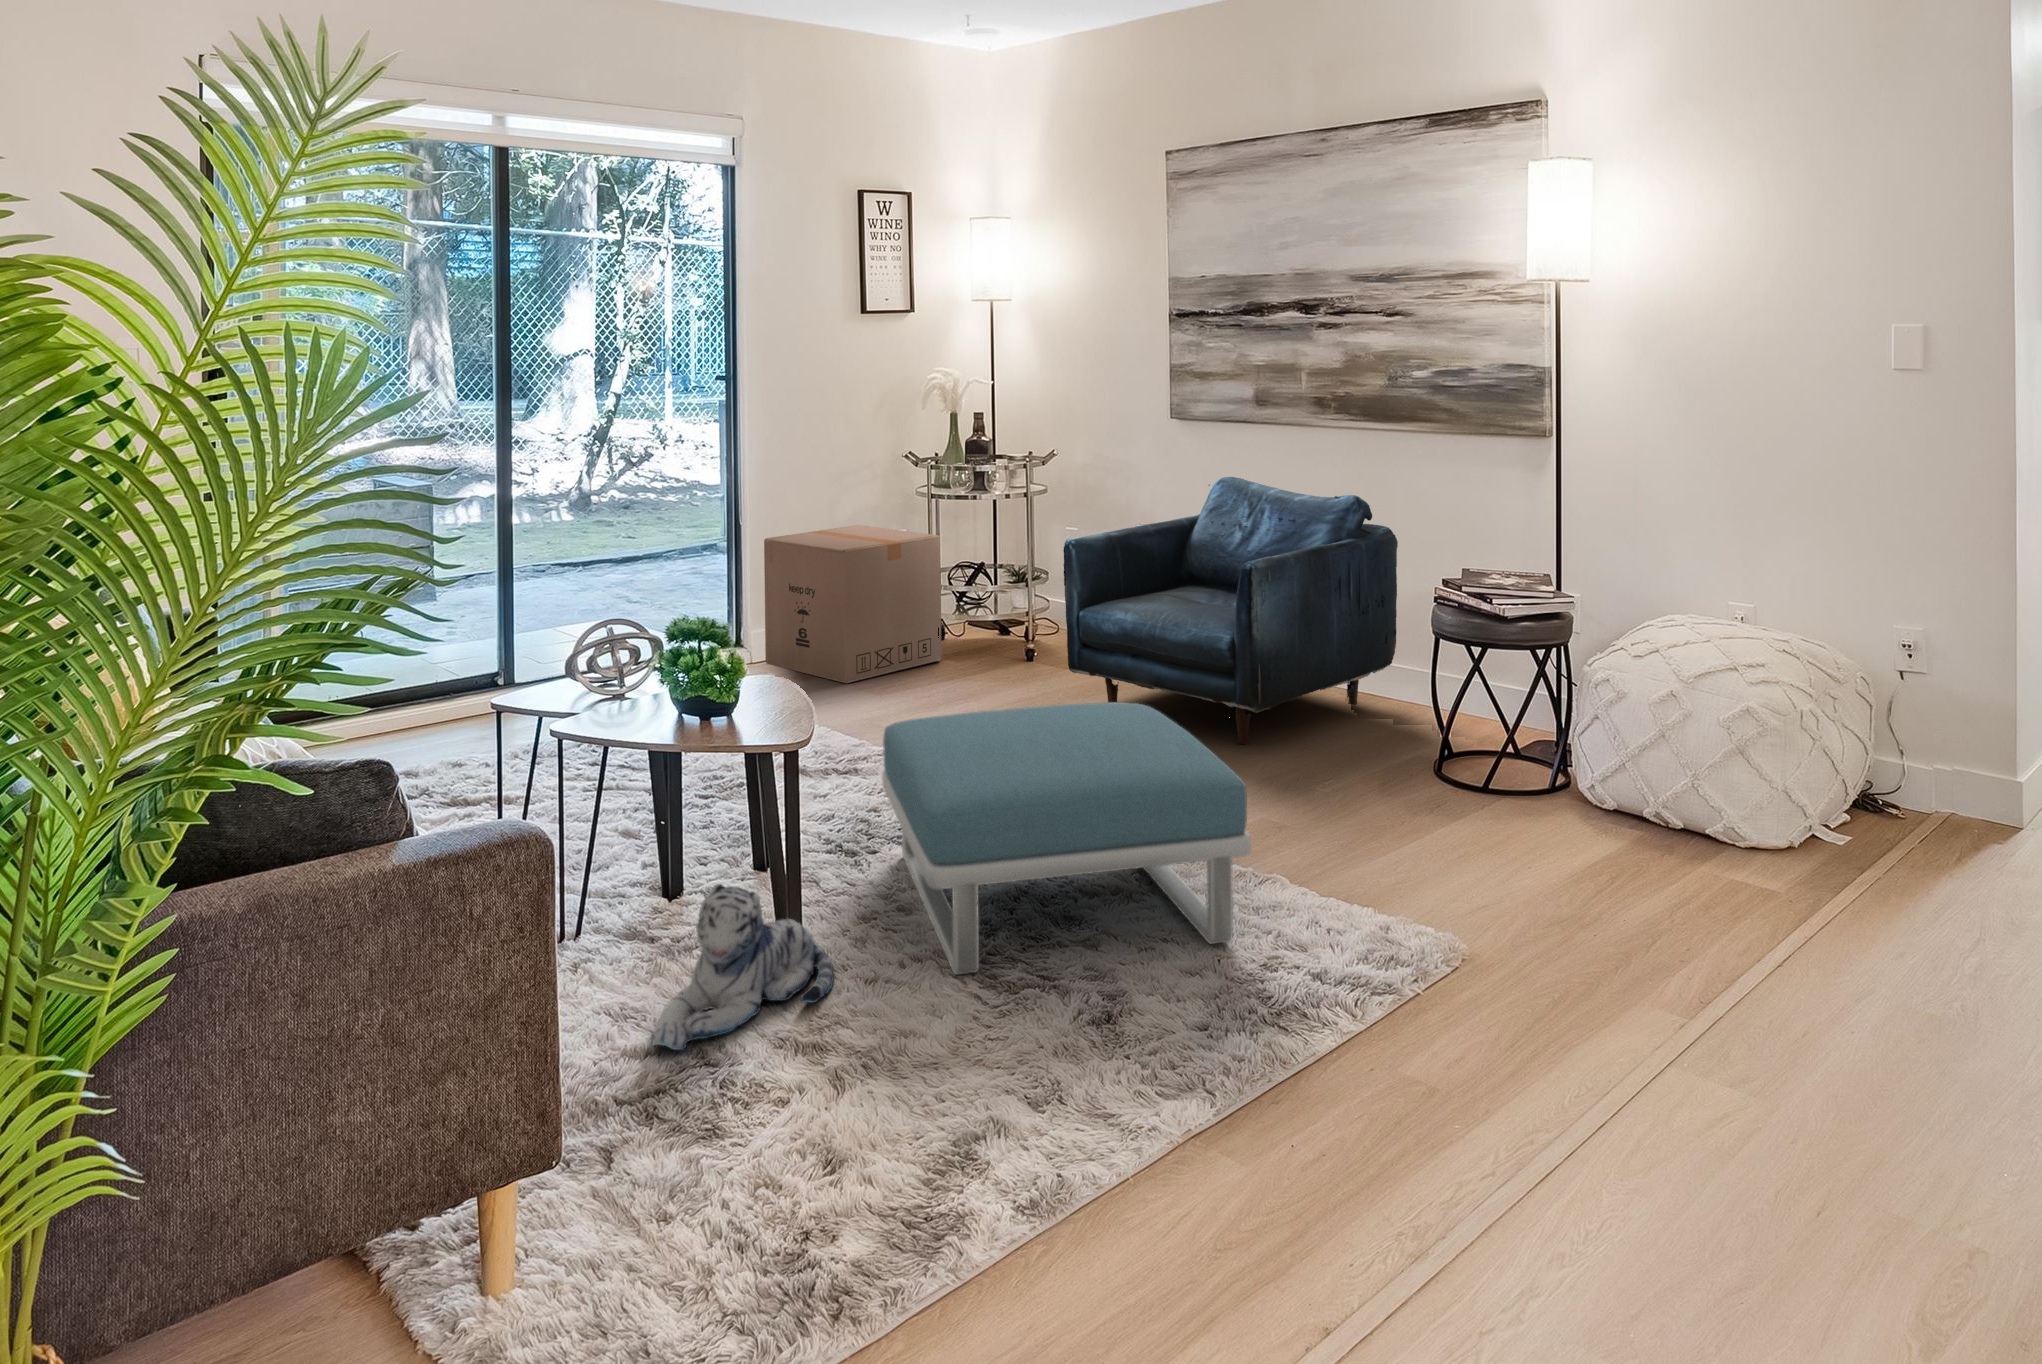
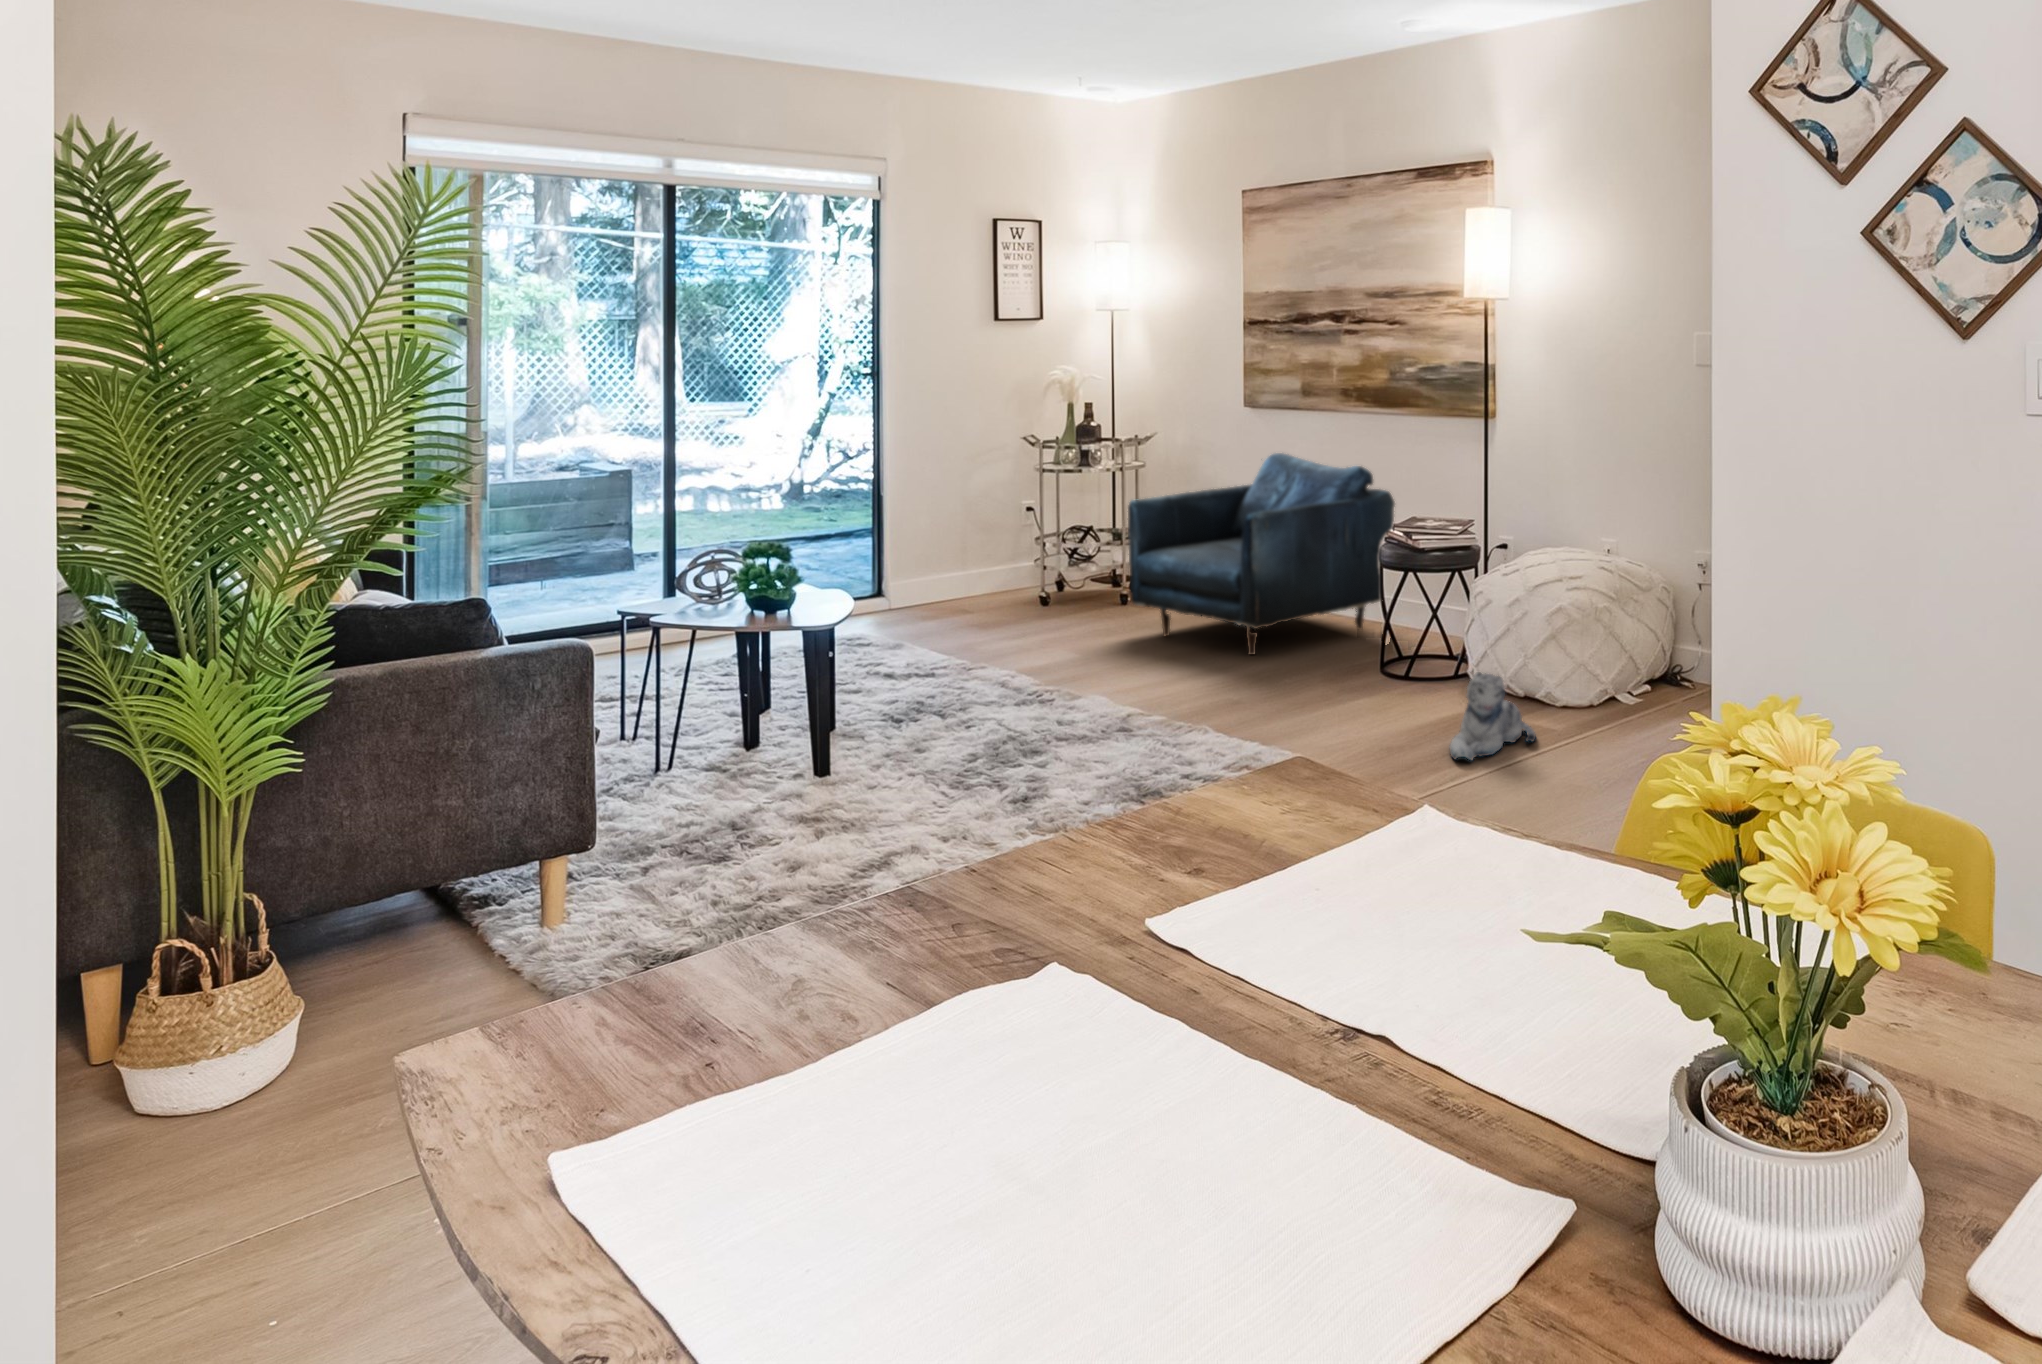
cardboard box: present [764,525,941,683] -> none [901,494,1050,619]
footstool: present [882,702,1251,975] -> none [917,610,1161,784]
plush toy: present [651,884,834,1050] -> present [1450,672,1536,760]

